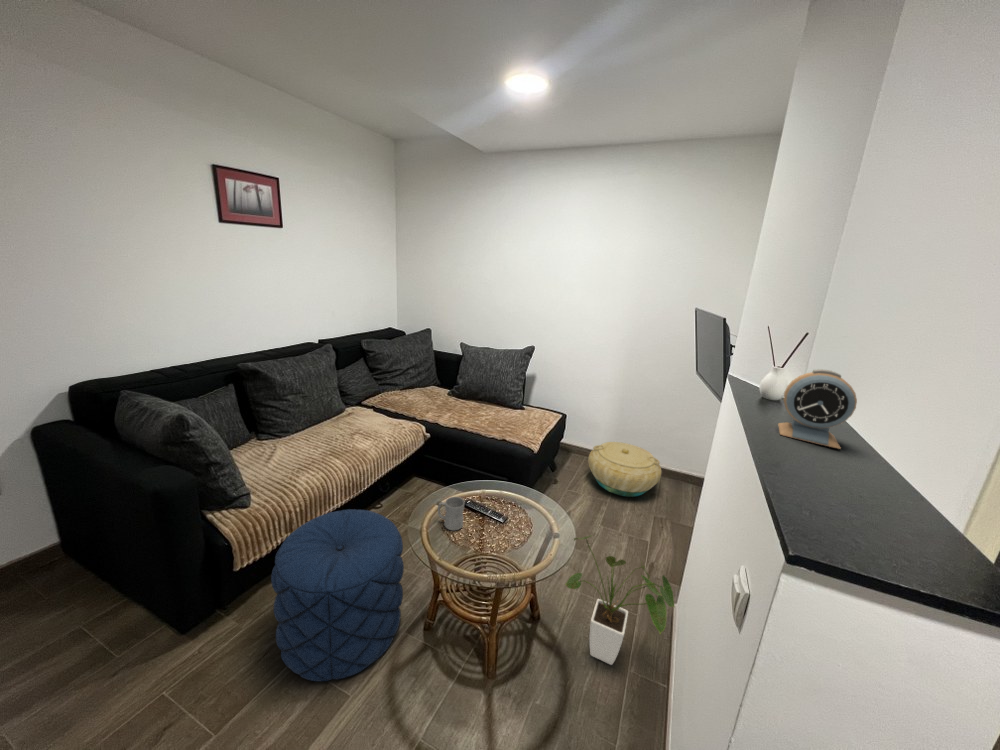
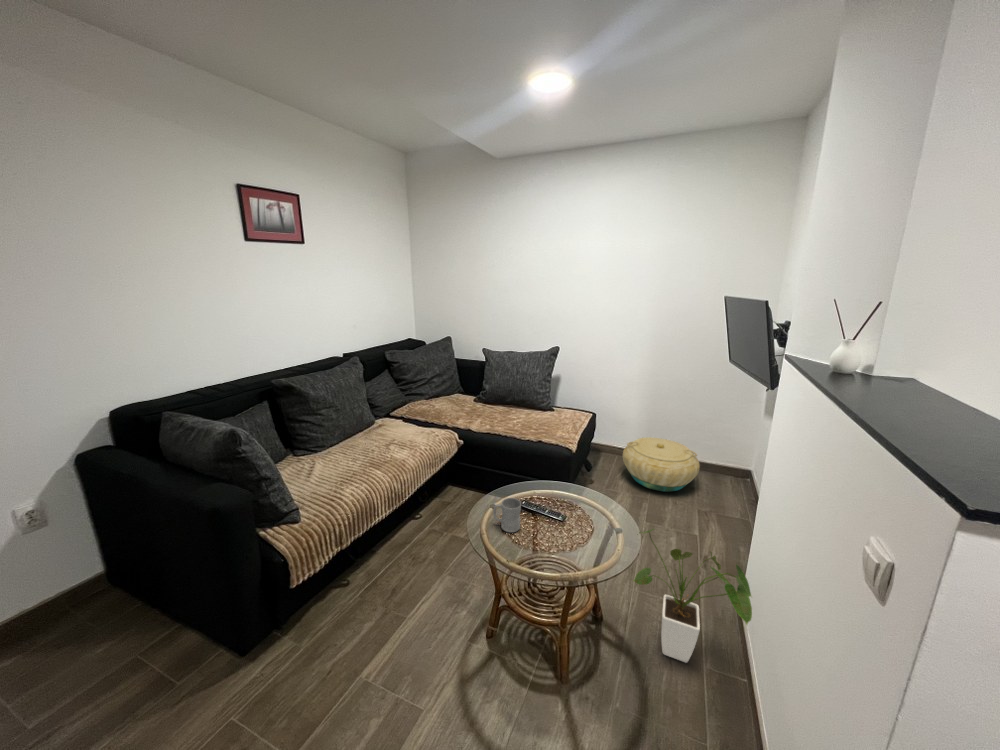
alarm clock: present [778,369,857,449] -> none [865,332,958,412]
pouf: present [271,509,404,681] -> none [334,518,463,698]

